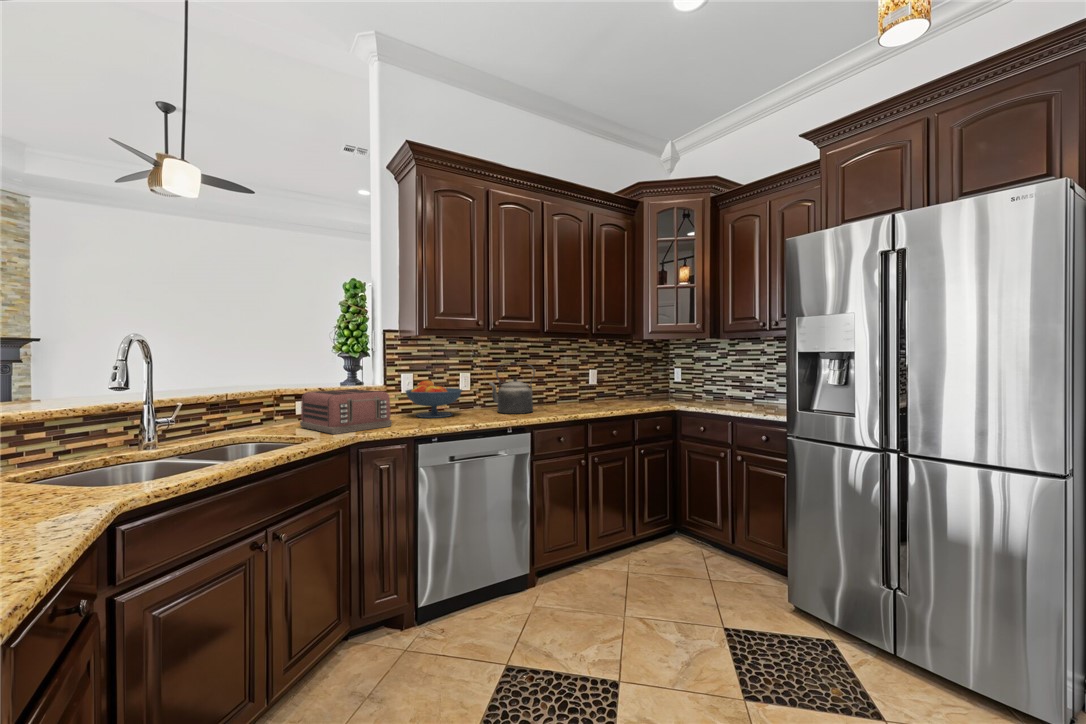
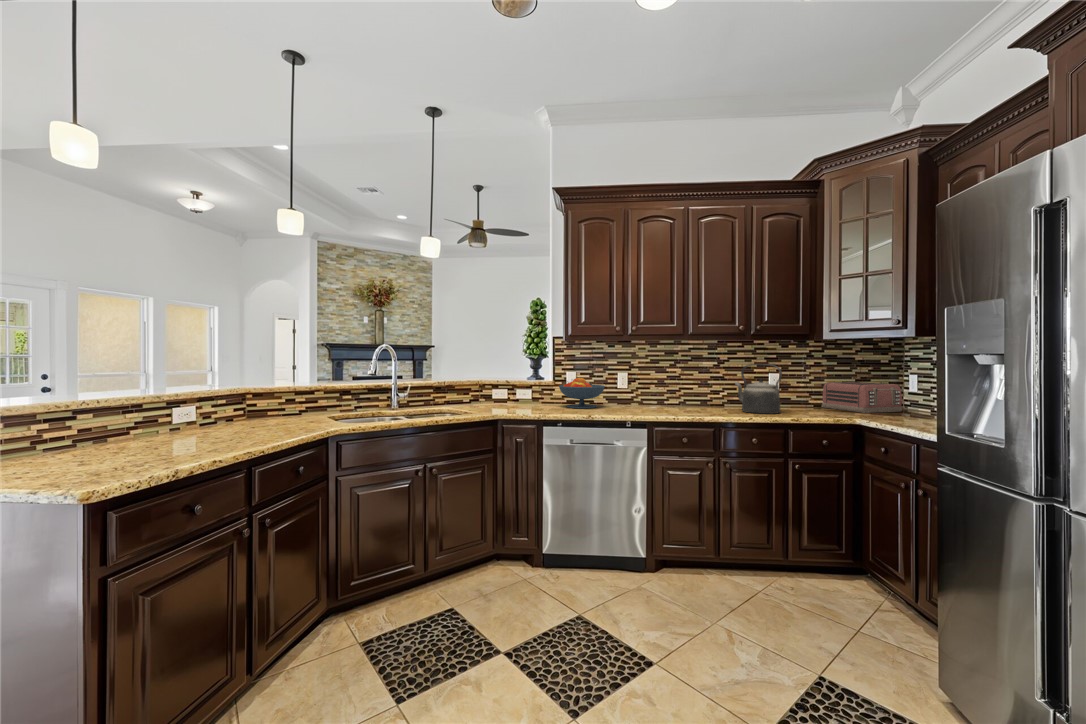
kettle: present [489,363,535,414] -> present [735,364,782,414]
toaster: present [300,389,392,434] -> present [822,382,902,413]

